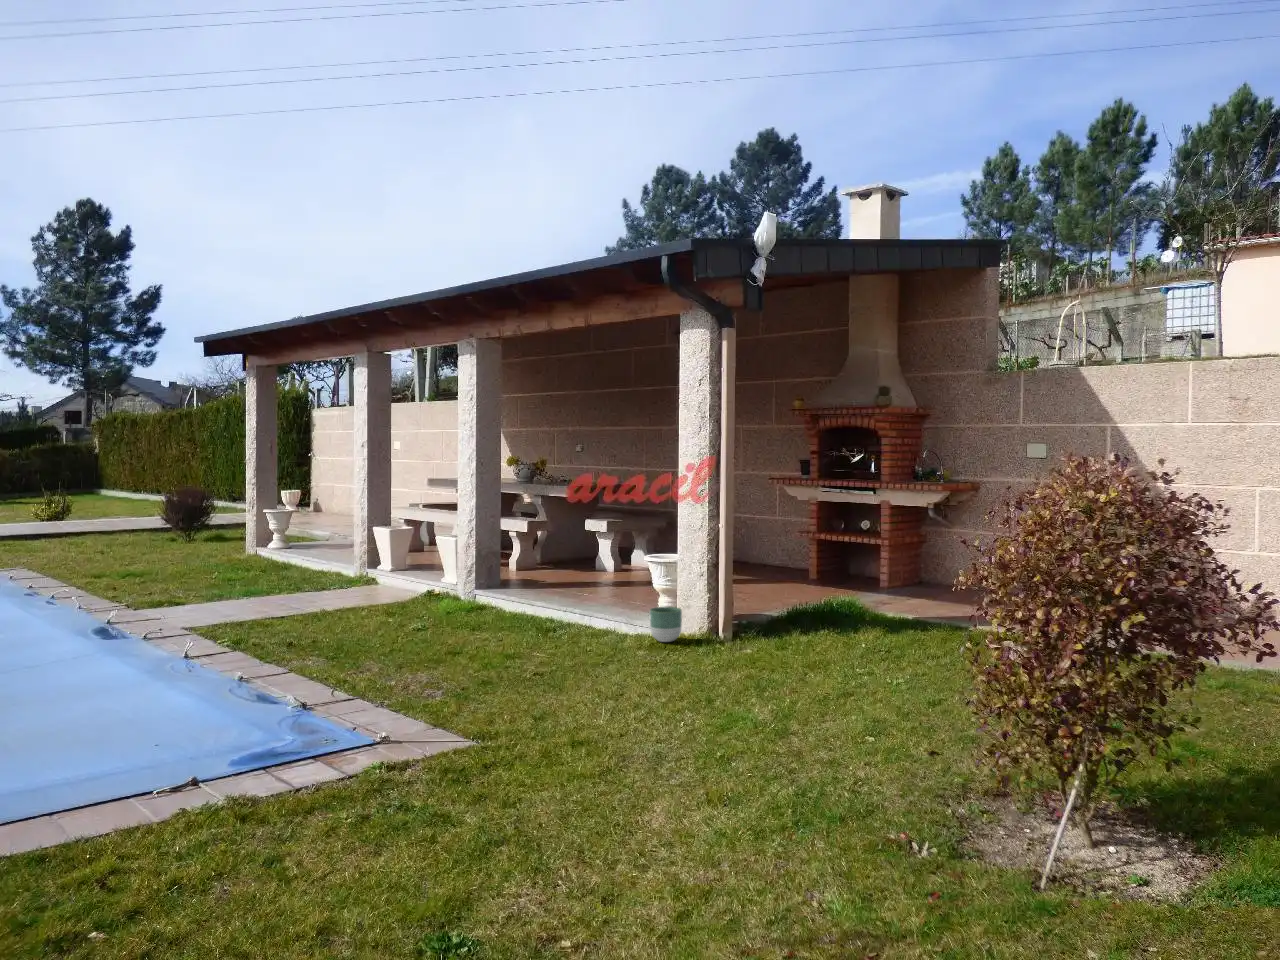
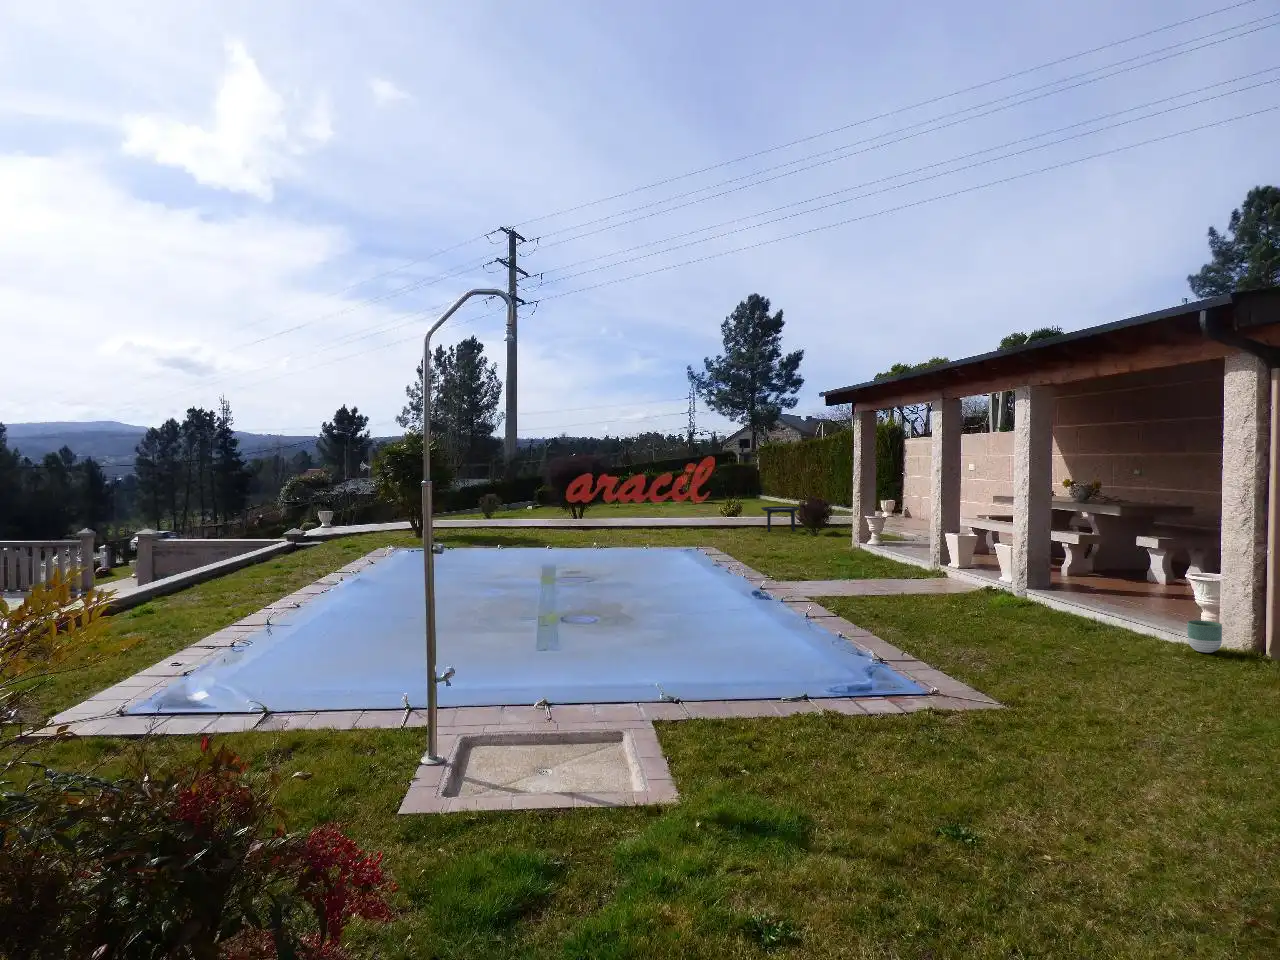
round table: none [103,502,167,541] -> present [761,506,800,532]

